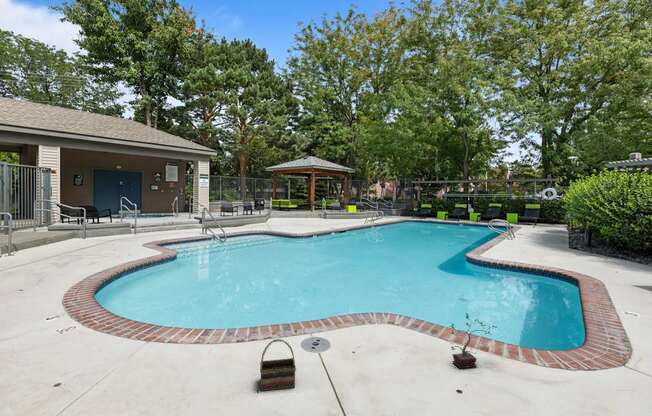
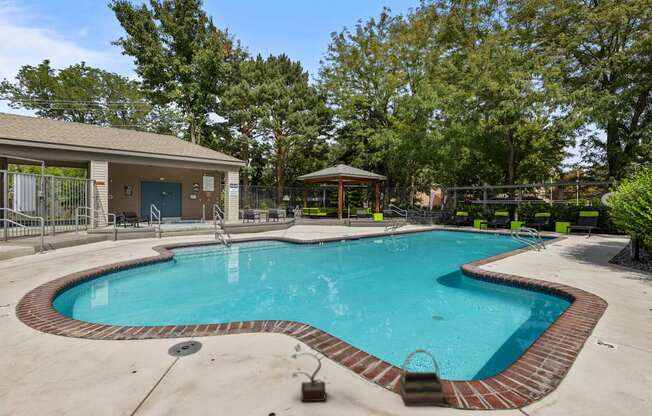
basket: present [260,339,296,391] -> present [400,350,443,406]

